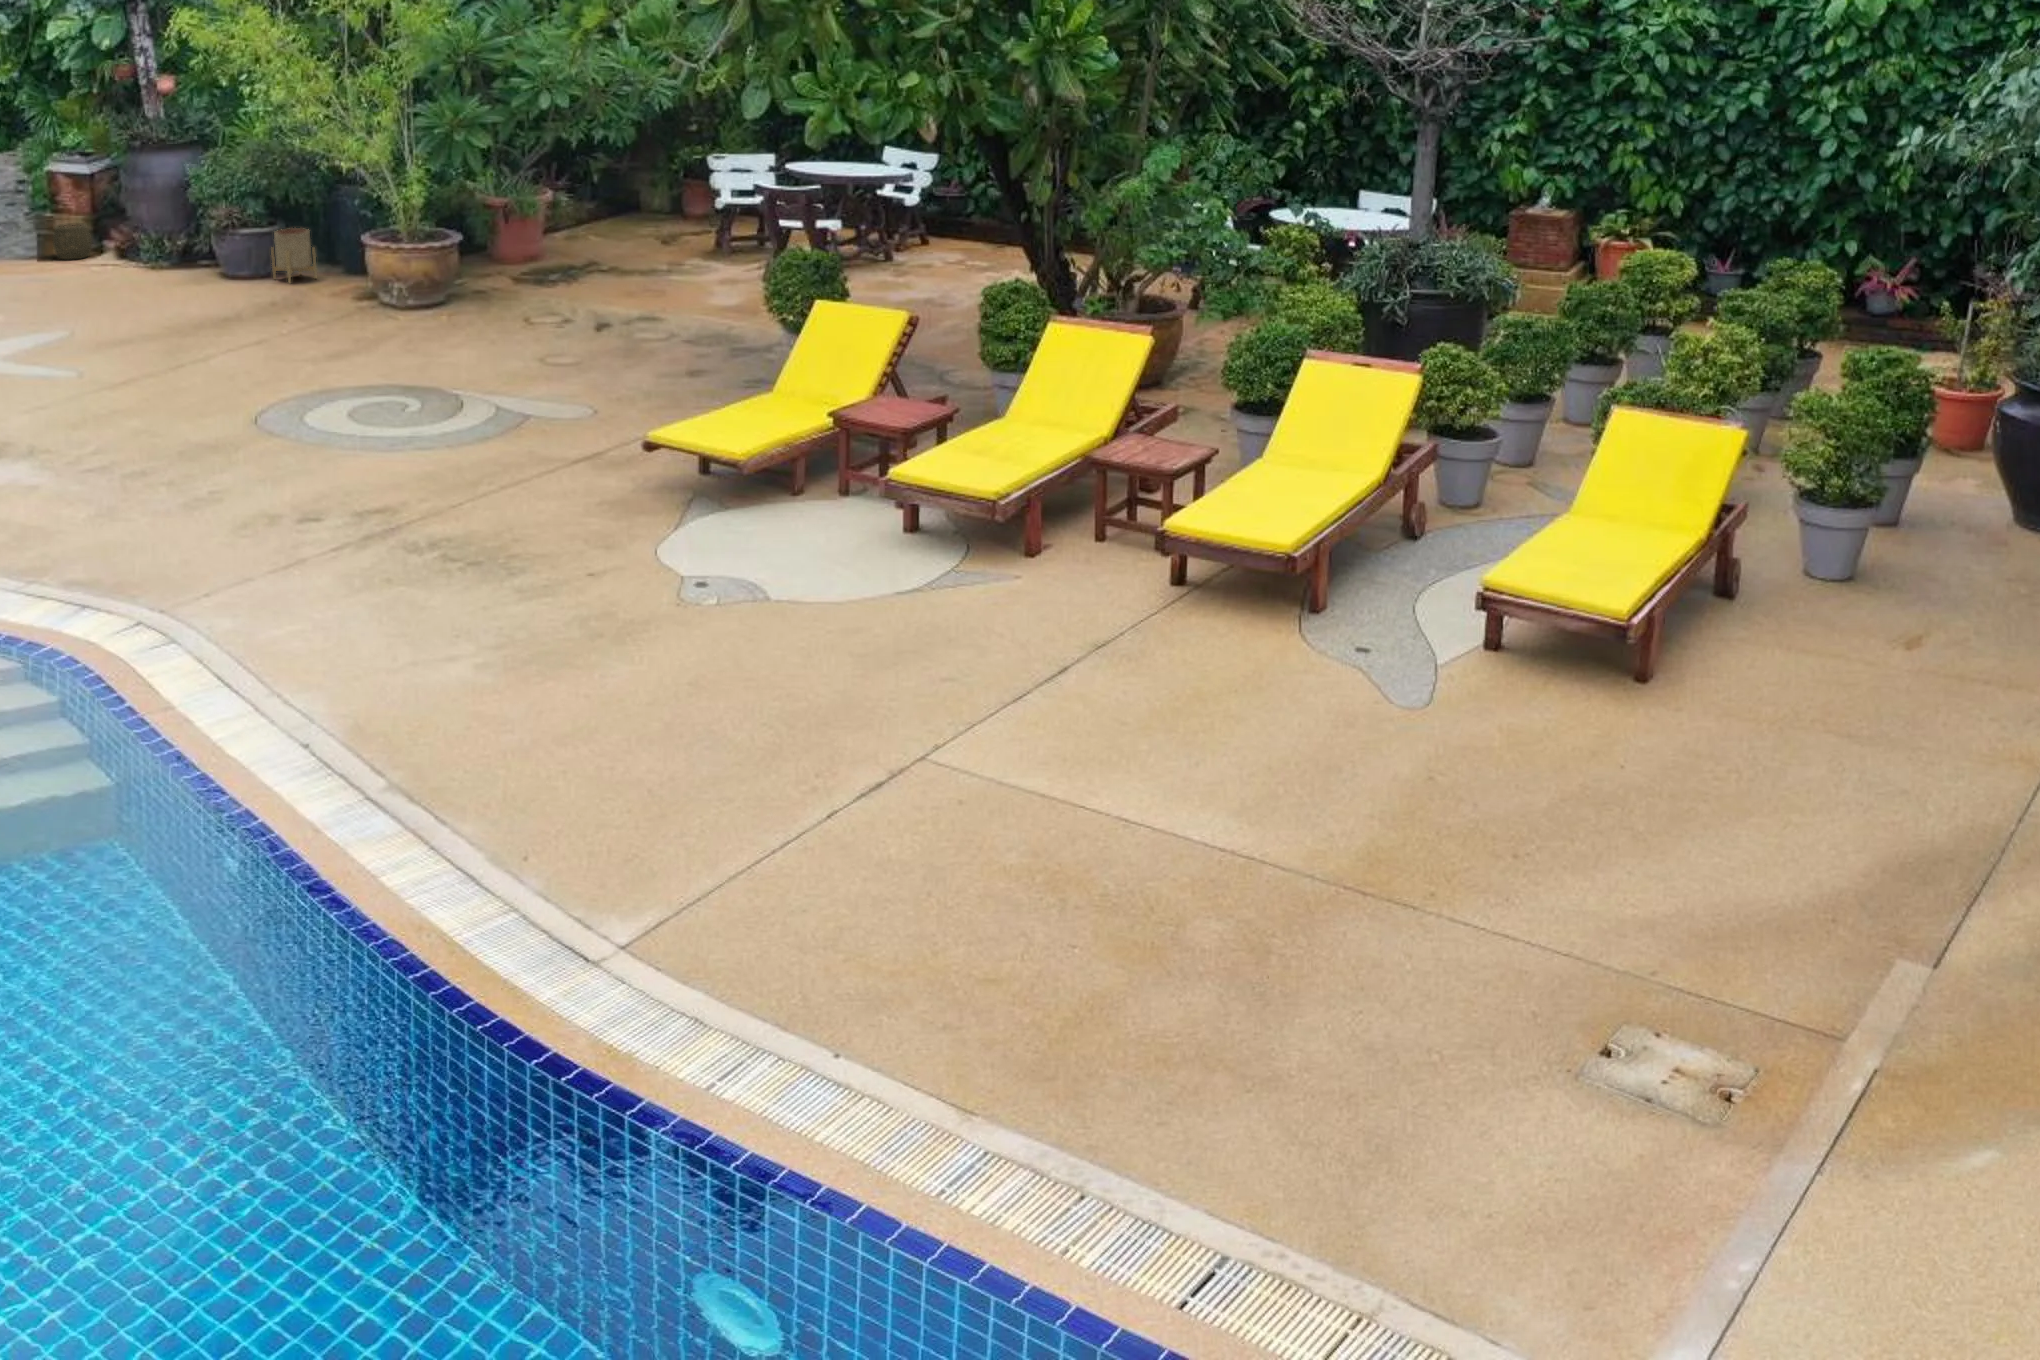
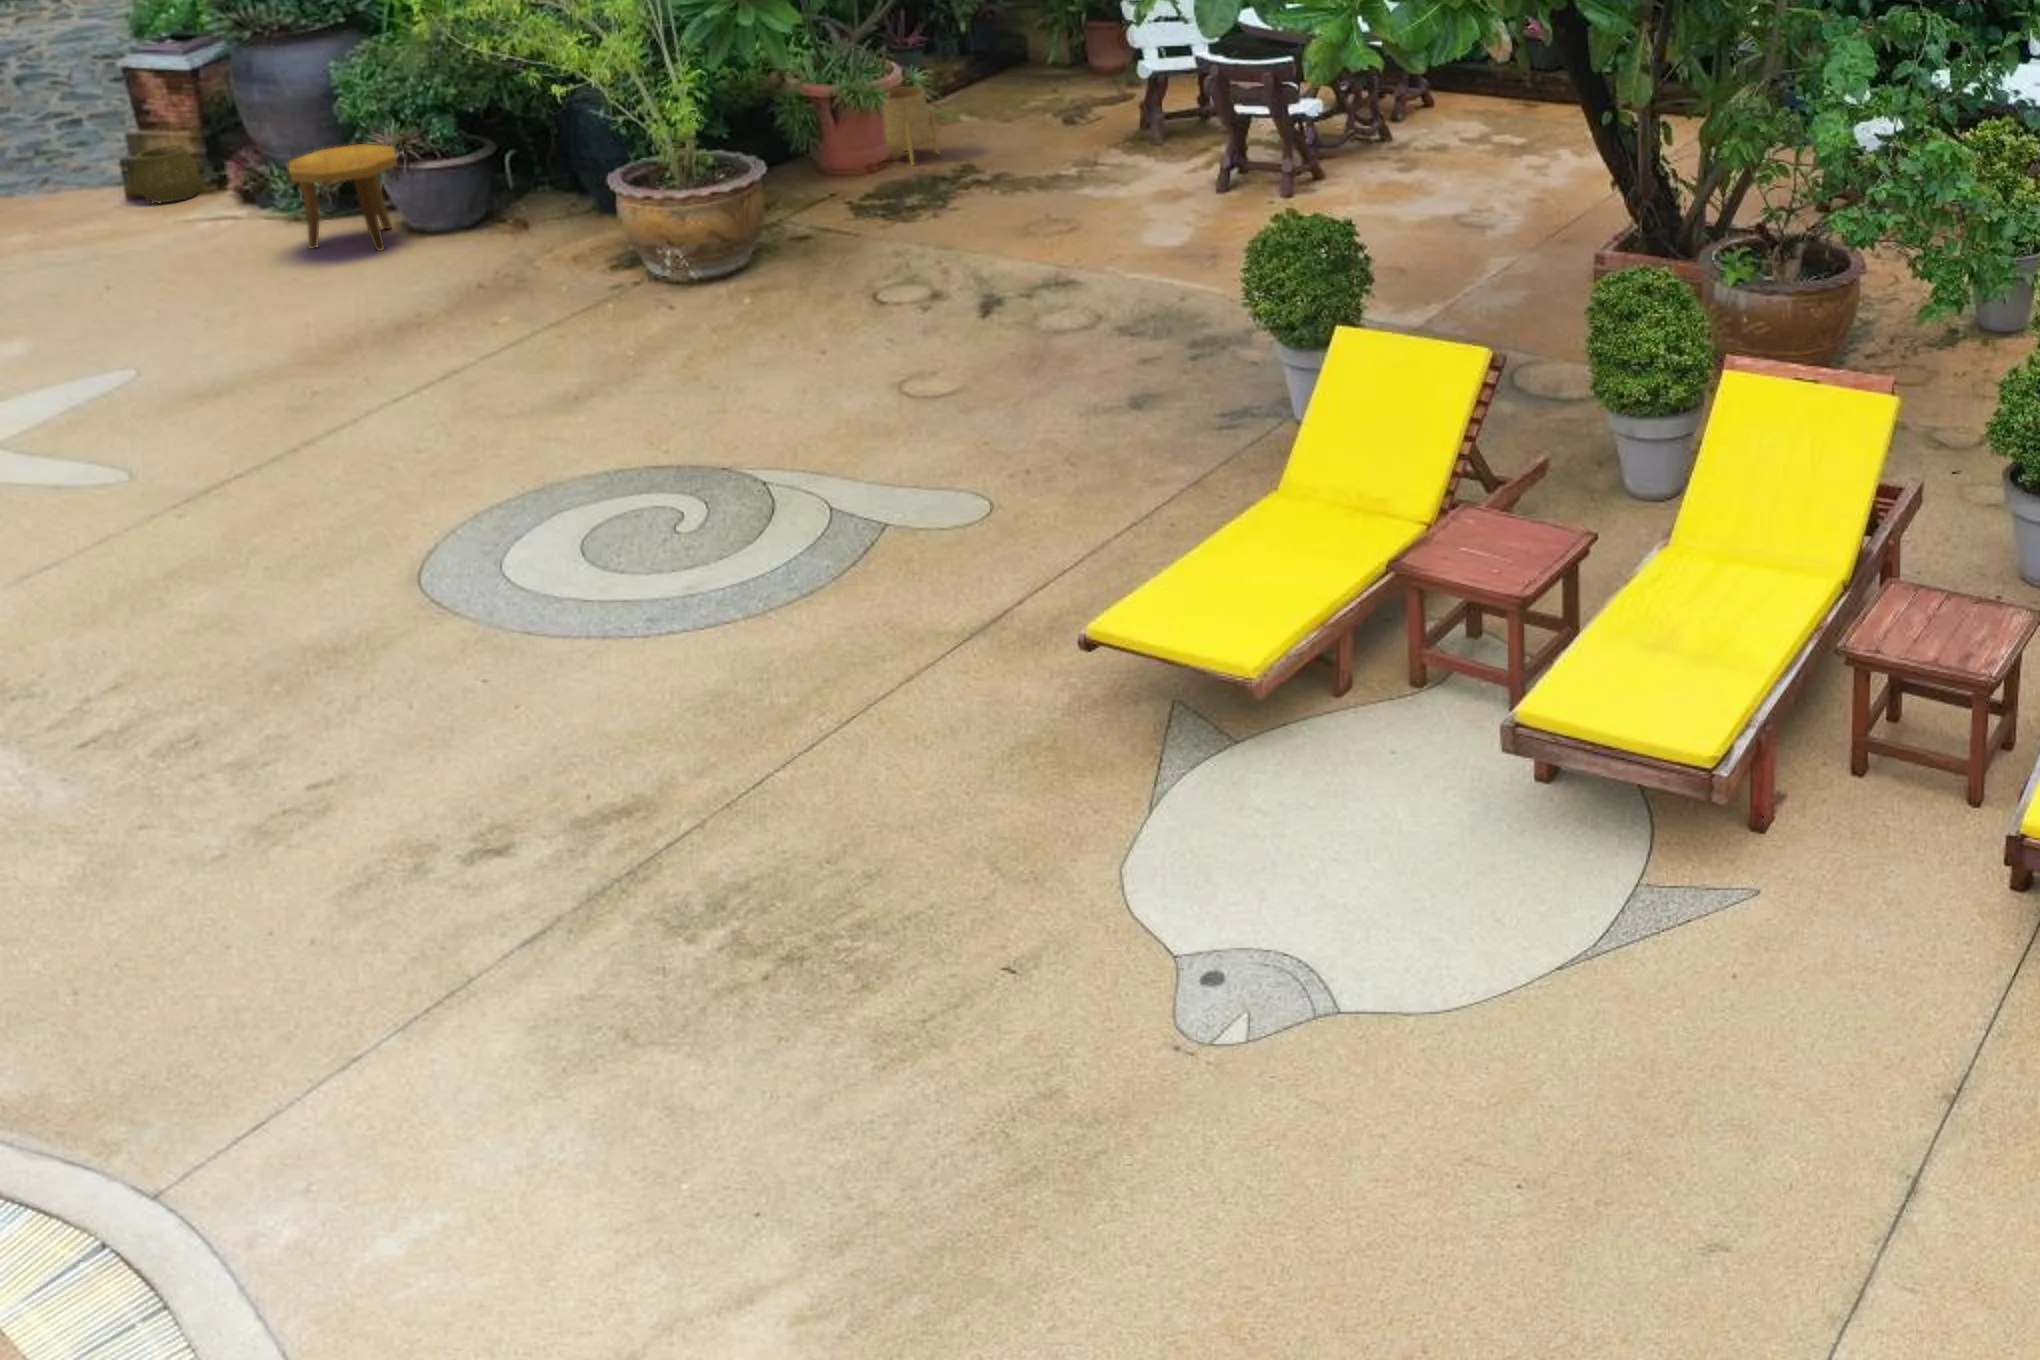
side table: none [157,220,226,289] -> present [289,144,397,251]
planter: present [271,228,317,283] -> present [884,87,939,165]

